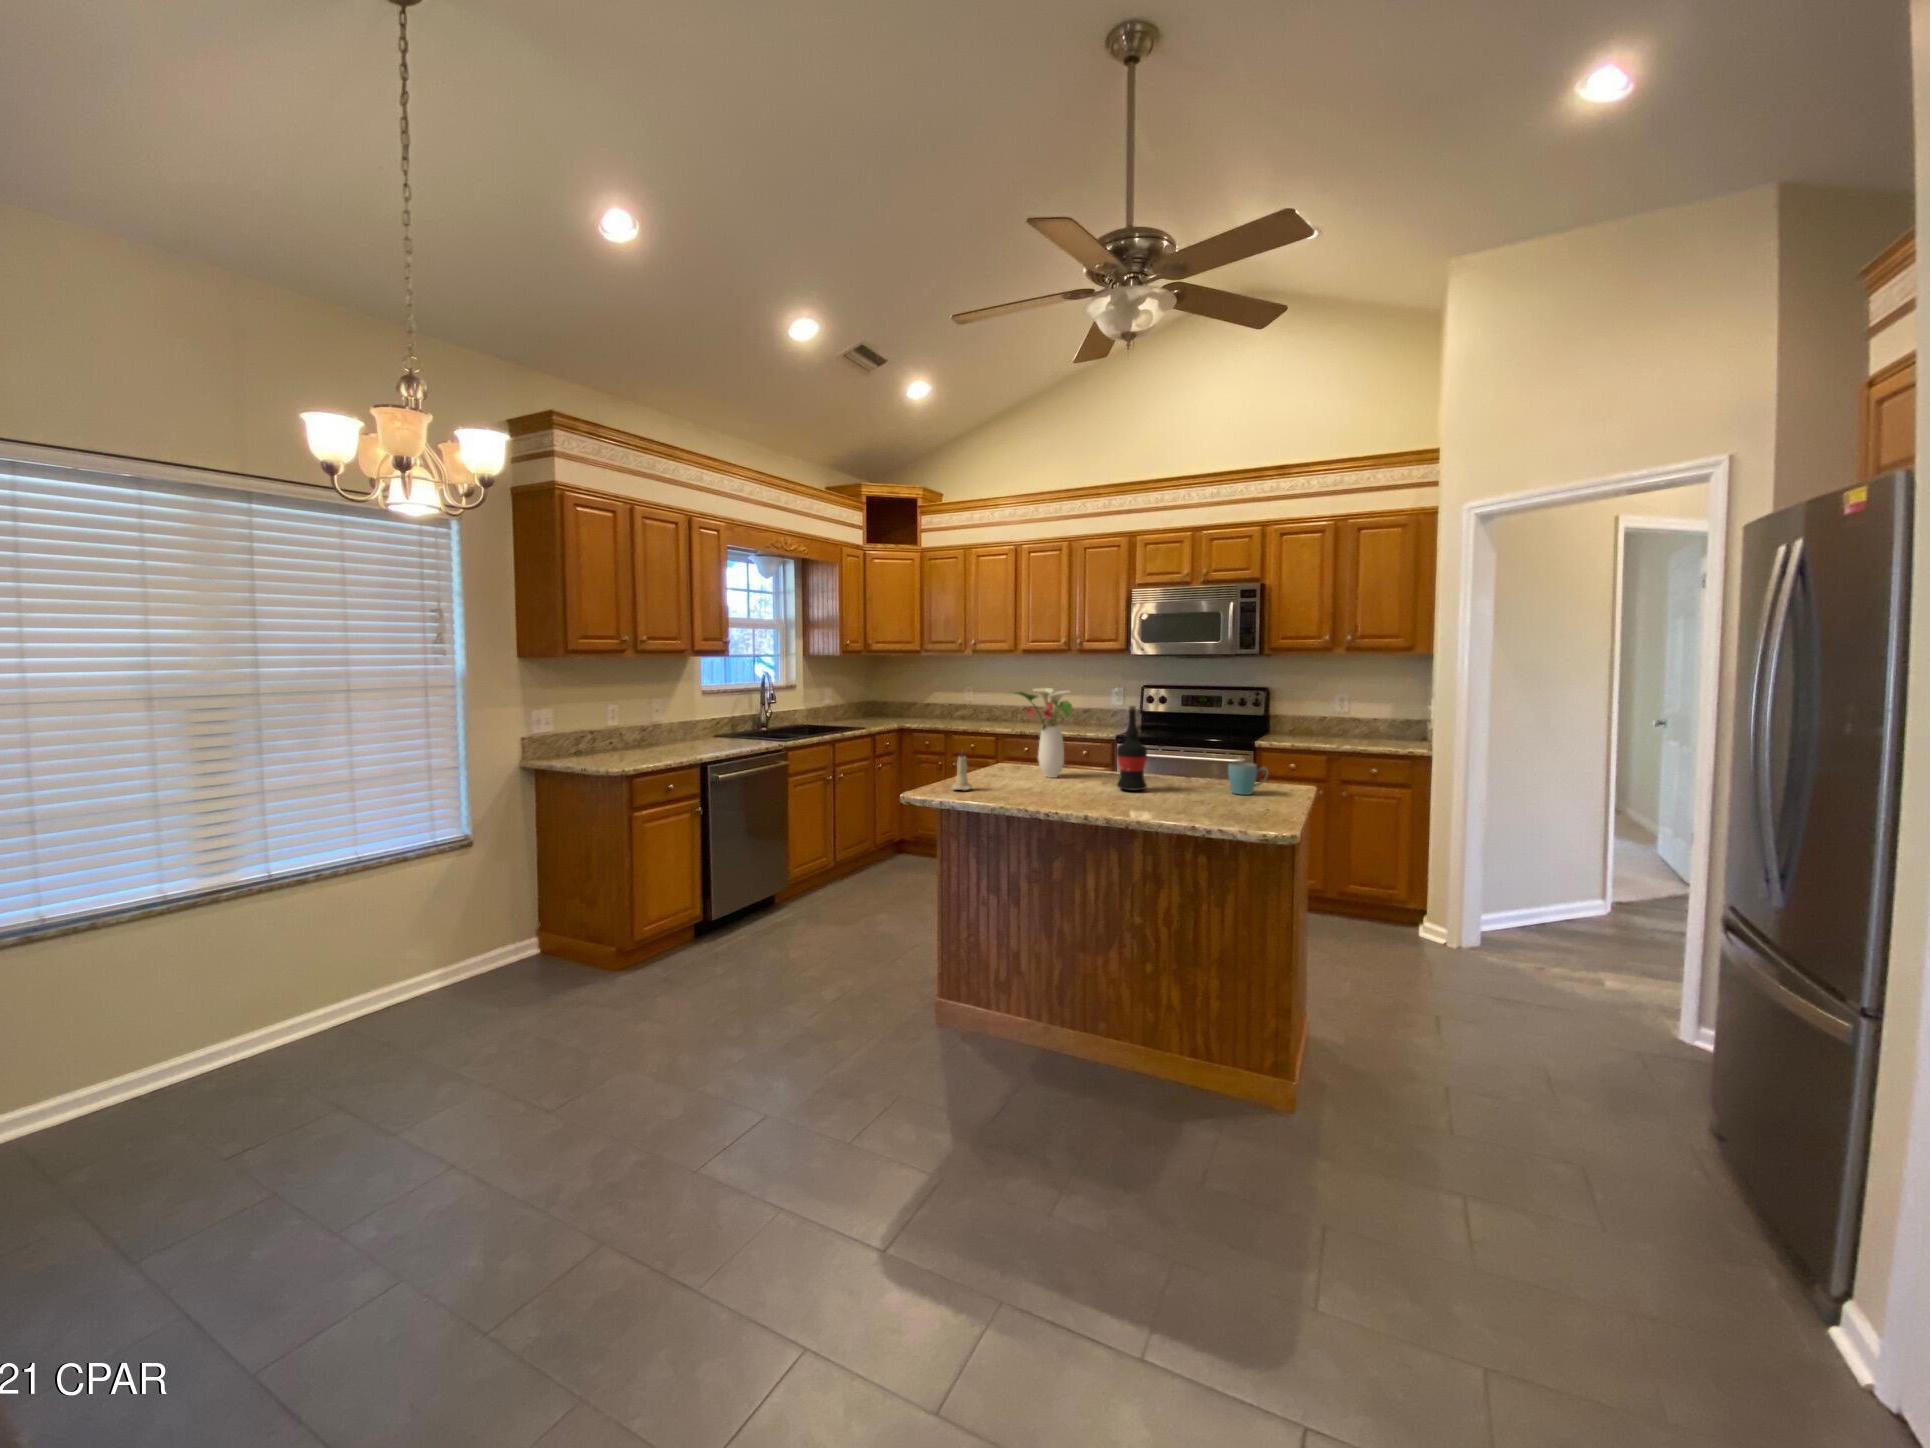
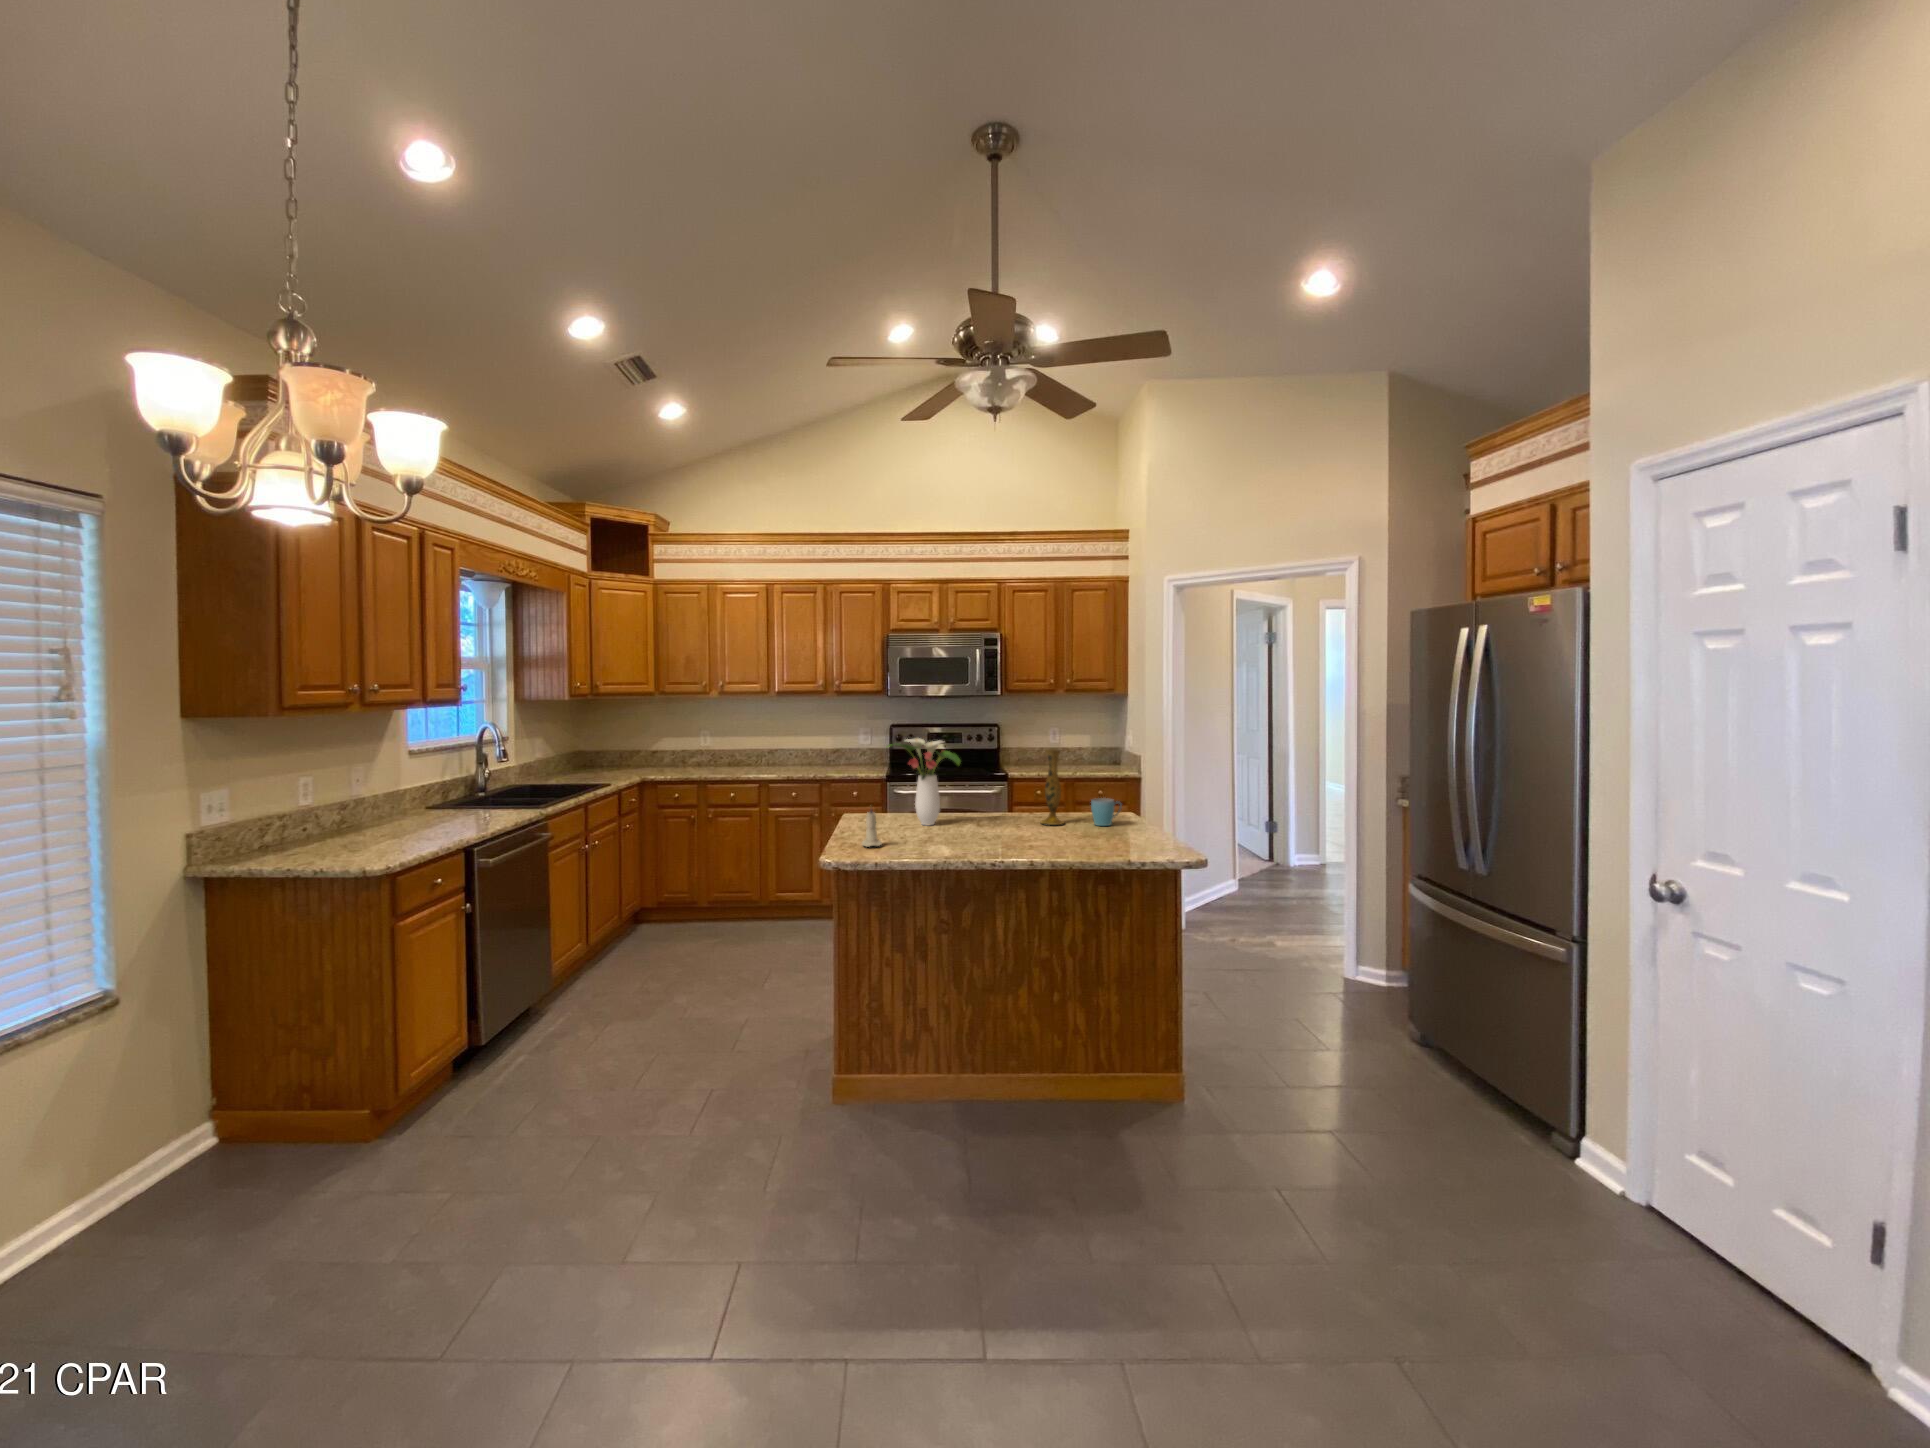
vase: none [1170,704,1200,788] -> present [1041,749,1064,825]
wine bottle: present [1117,706,1147,790] -> none [1004,754,1031,831]

